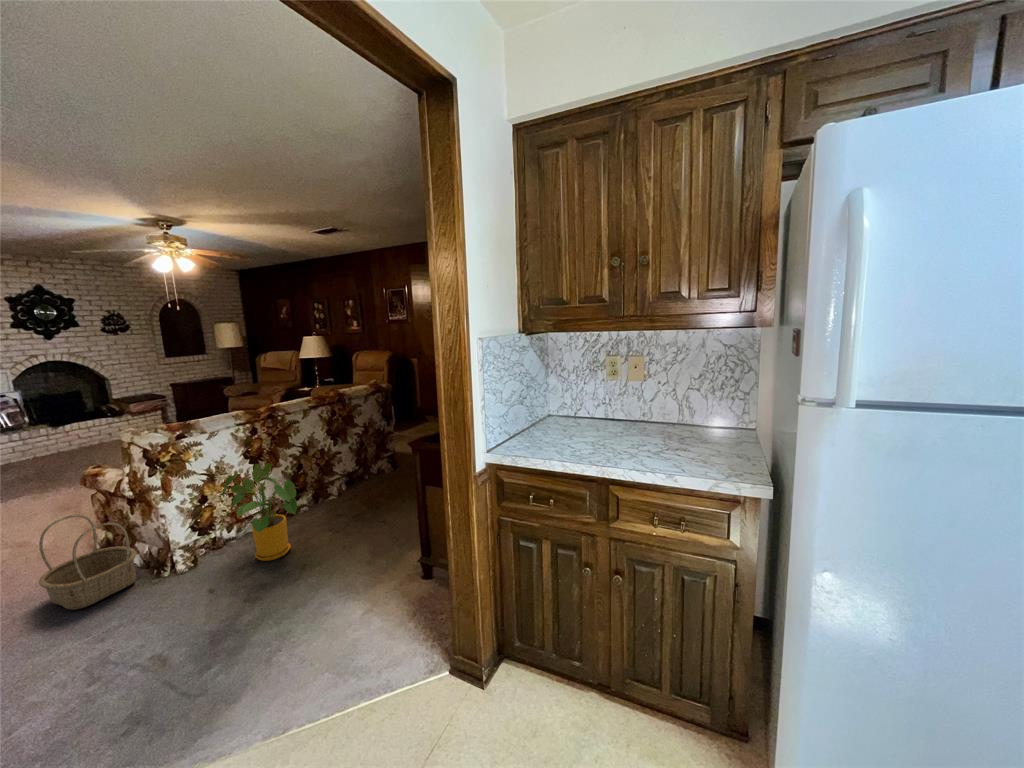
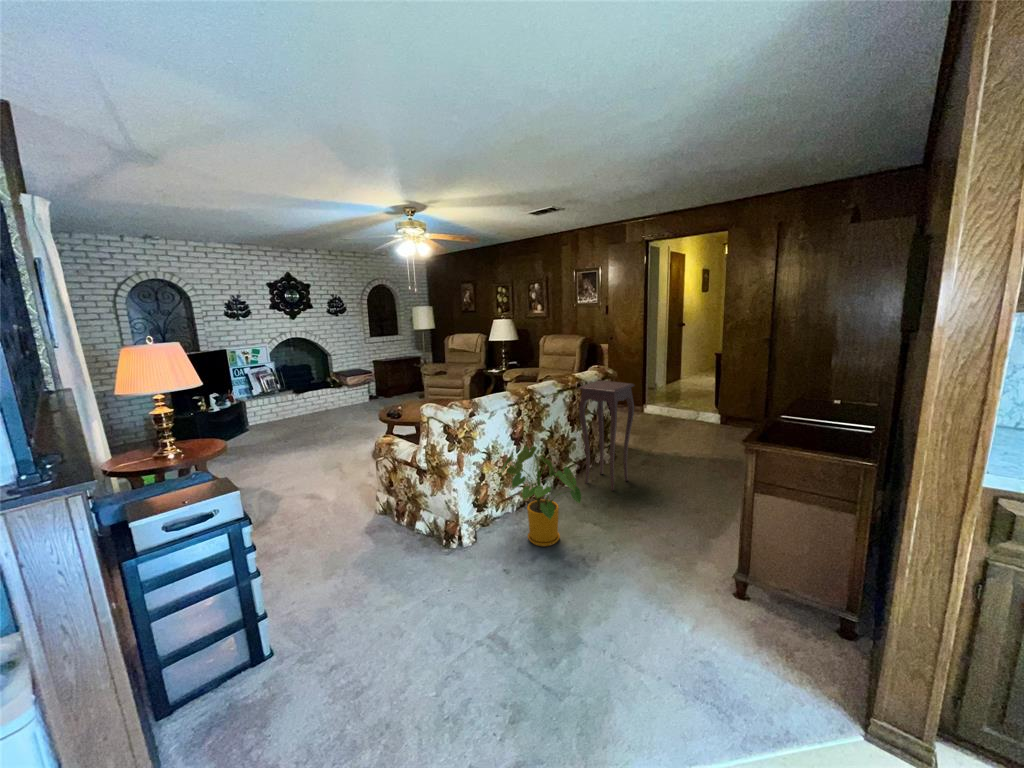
side table: none [336,395,395,499] -> present [579,380,634,491]
basket: present [39,515,137,610] -> none [360,480,431,570]

